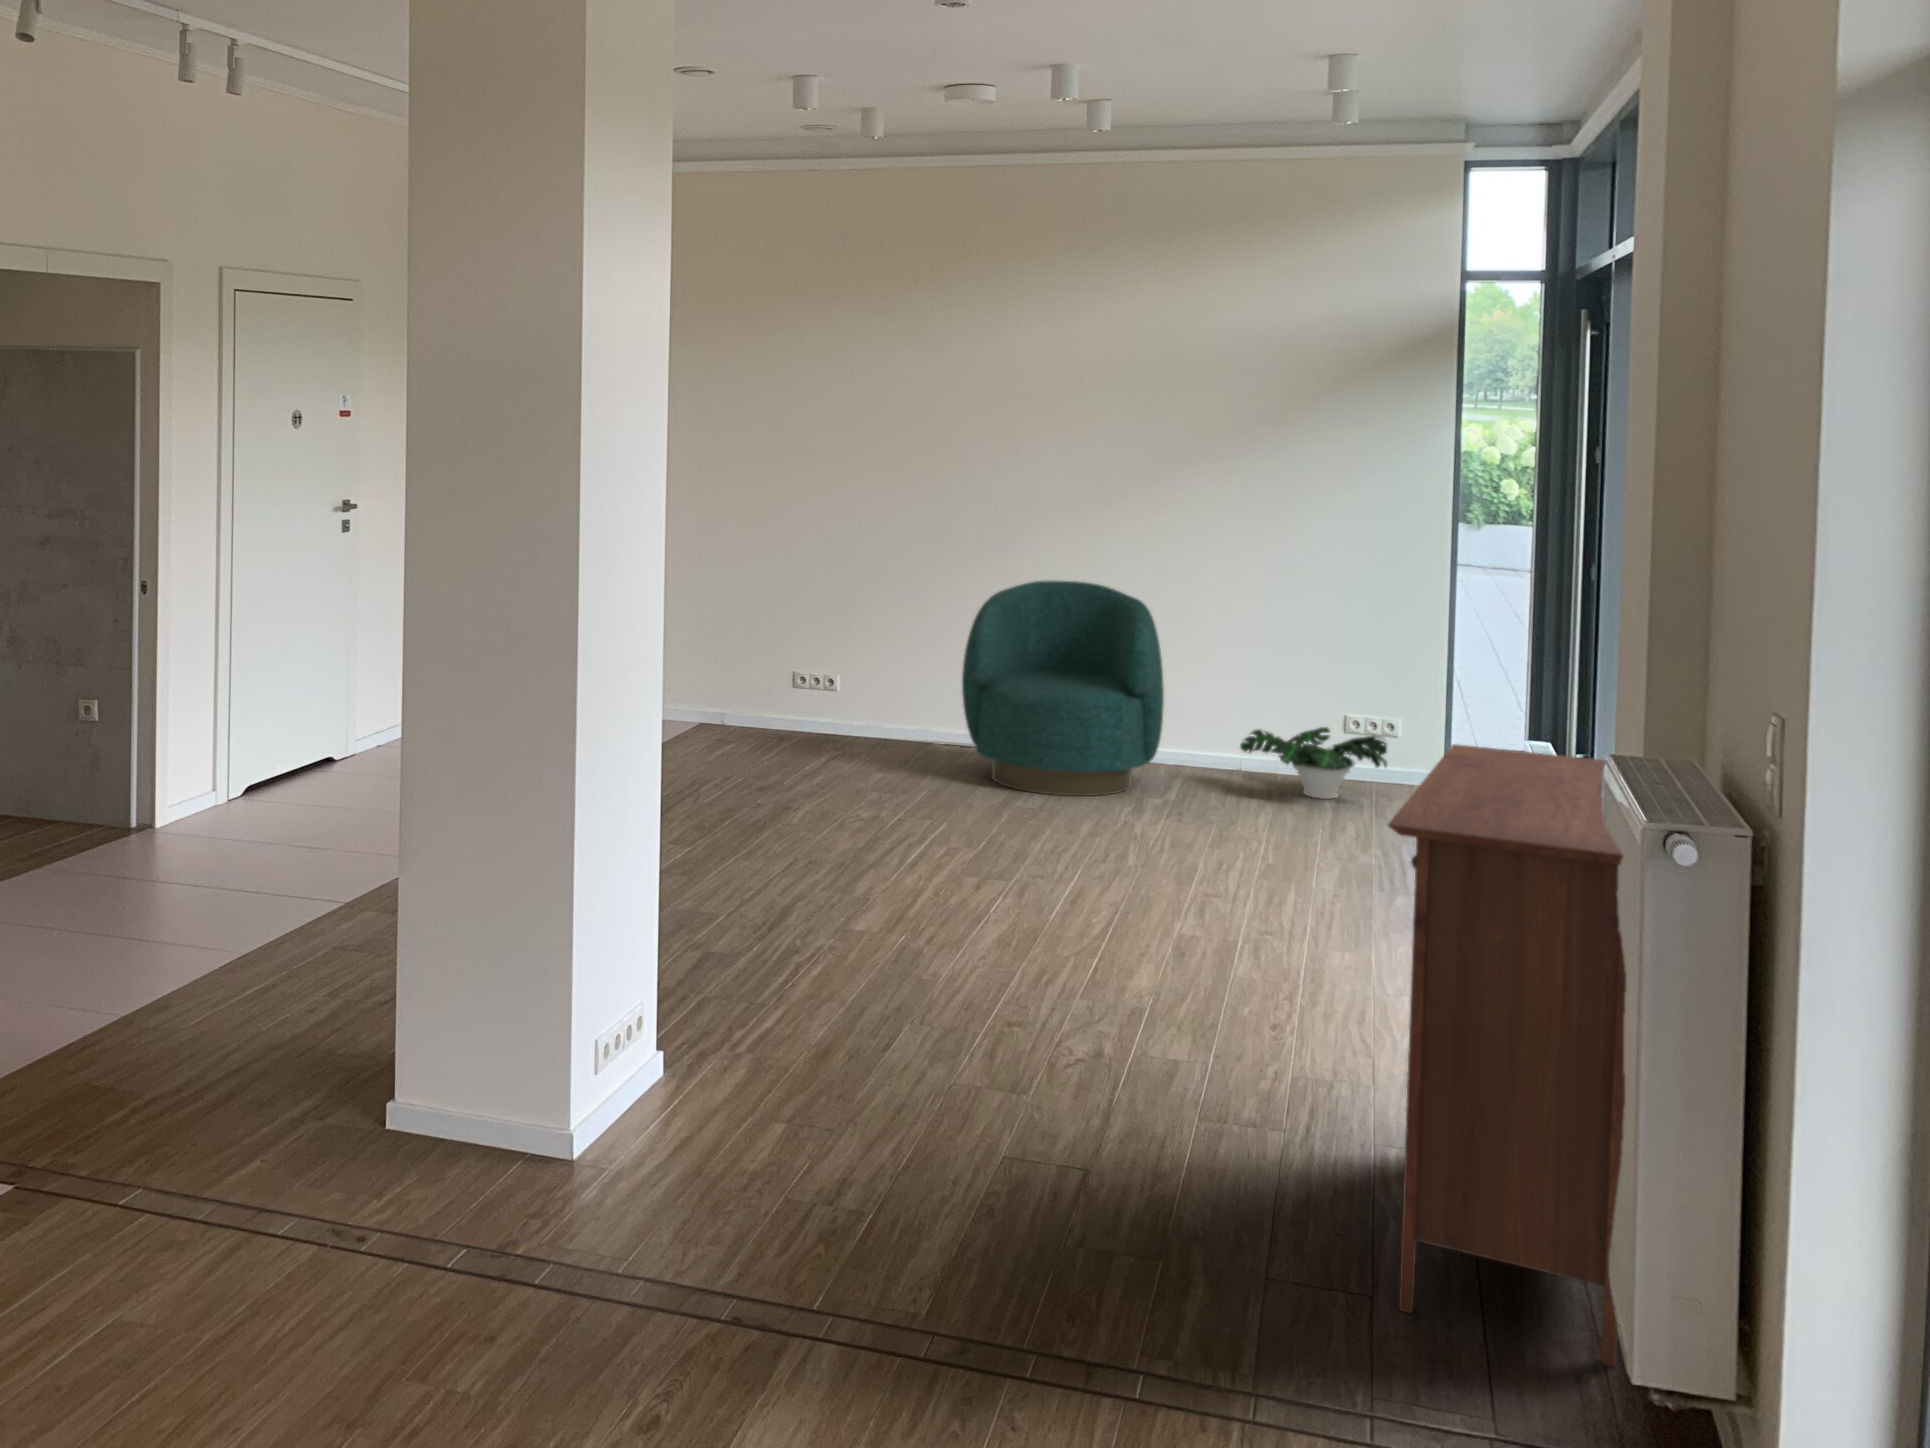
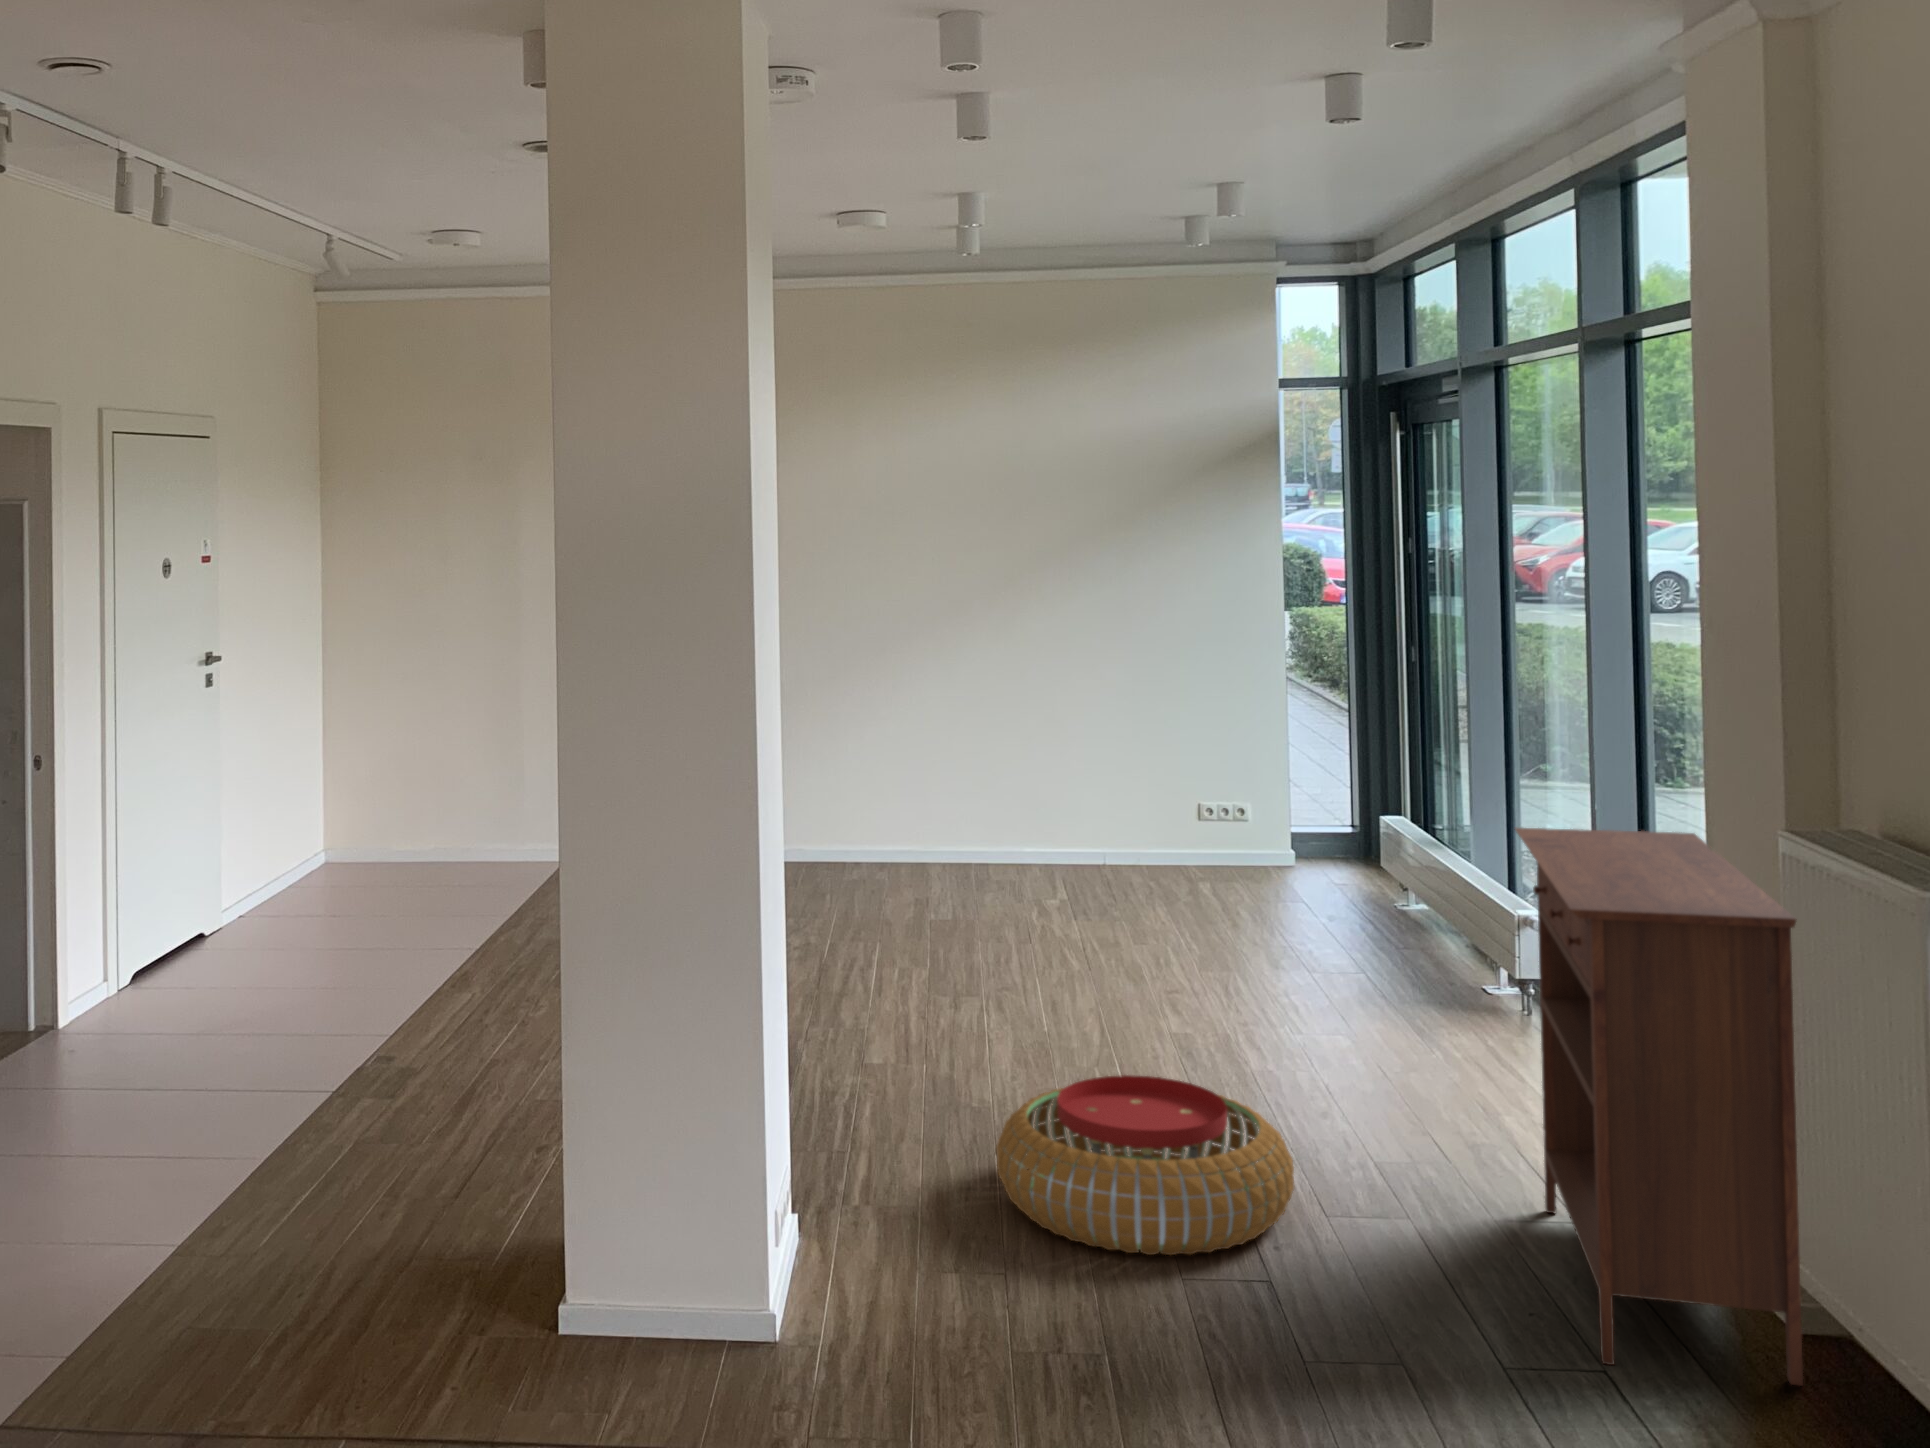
armchair: present [962,581,1164,796] -> none [853,690,1049,904]
potted plant: present [1240,727,1387,799] -> none [1119,815,1259,884]
pouf: none [876,963,1179,1146] -> present [996,1075,1294,1255]

